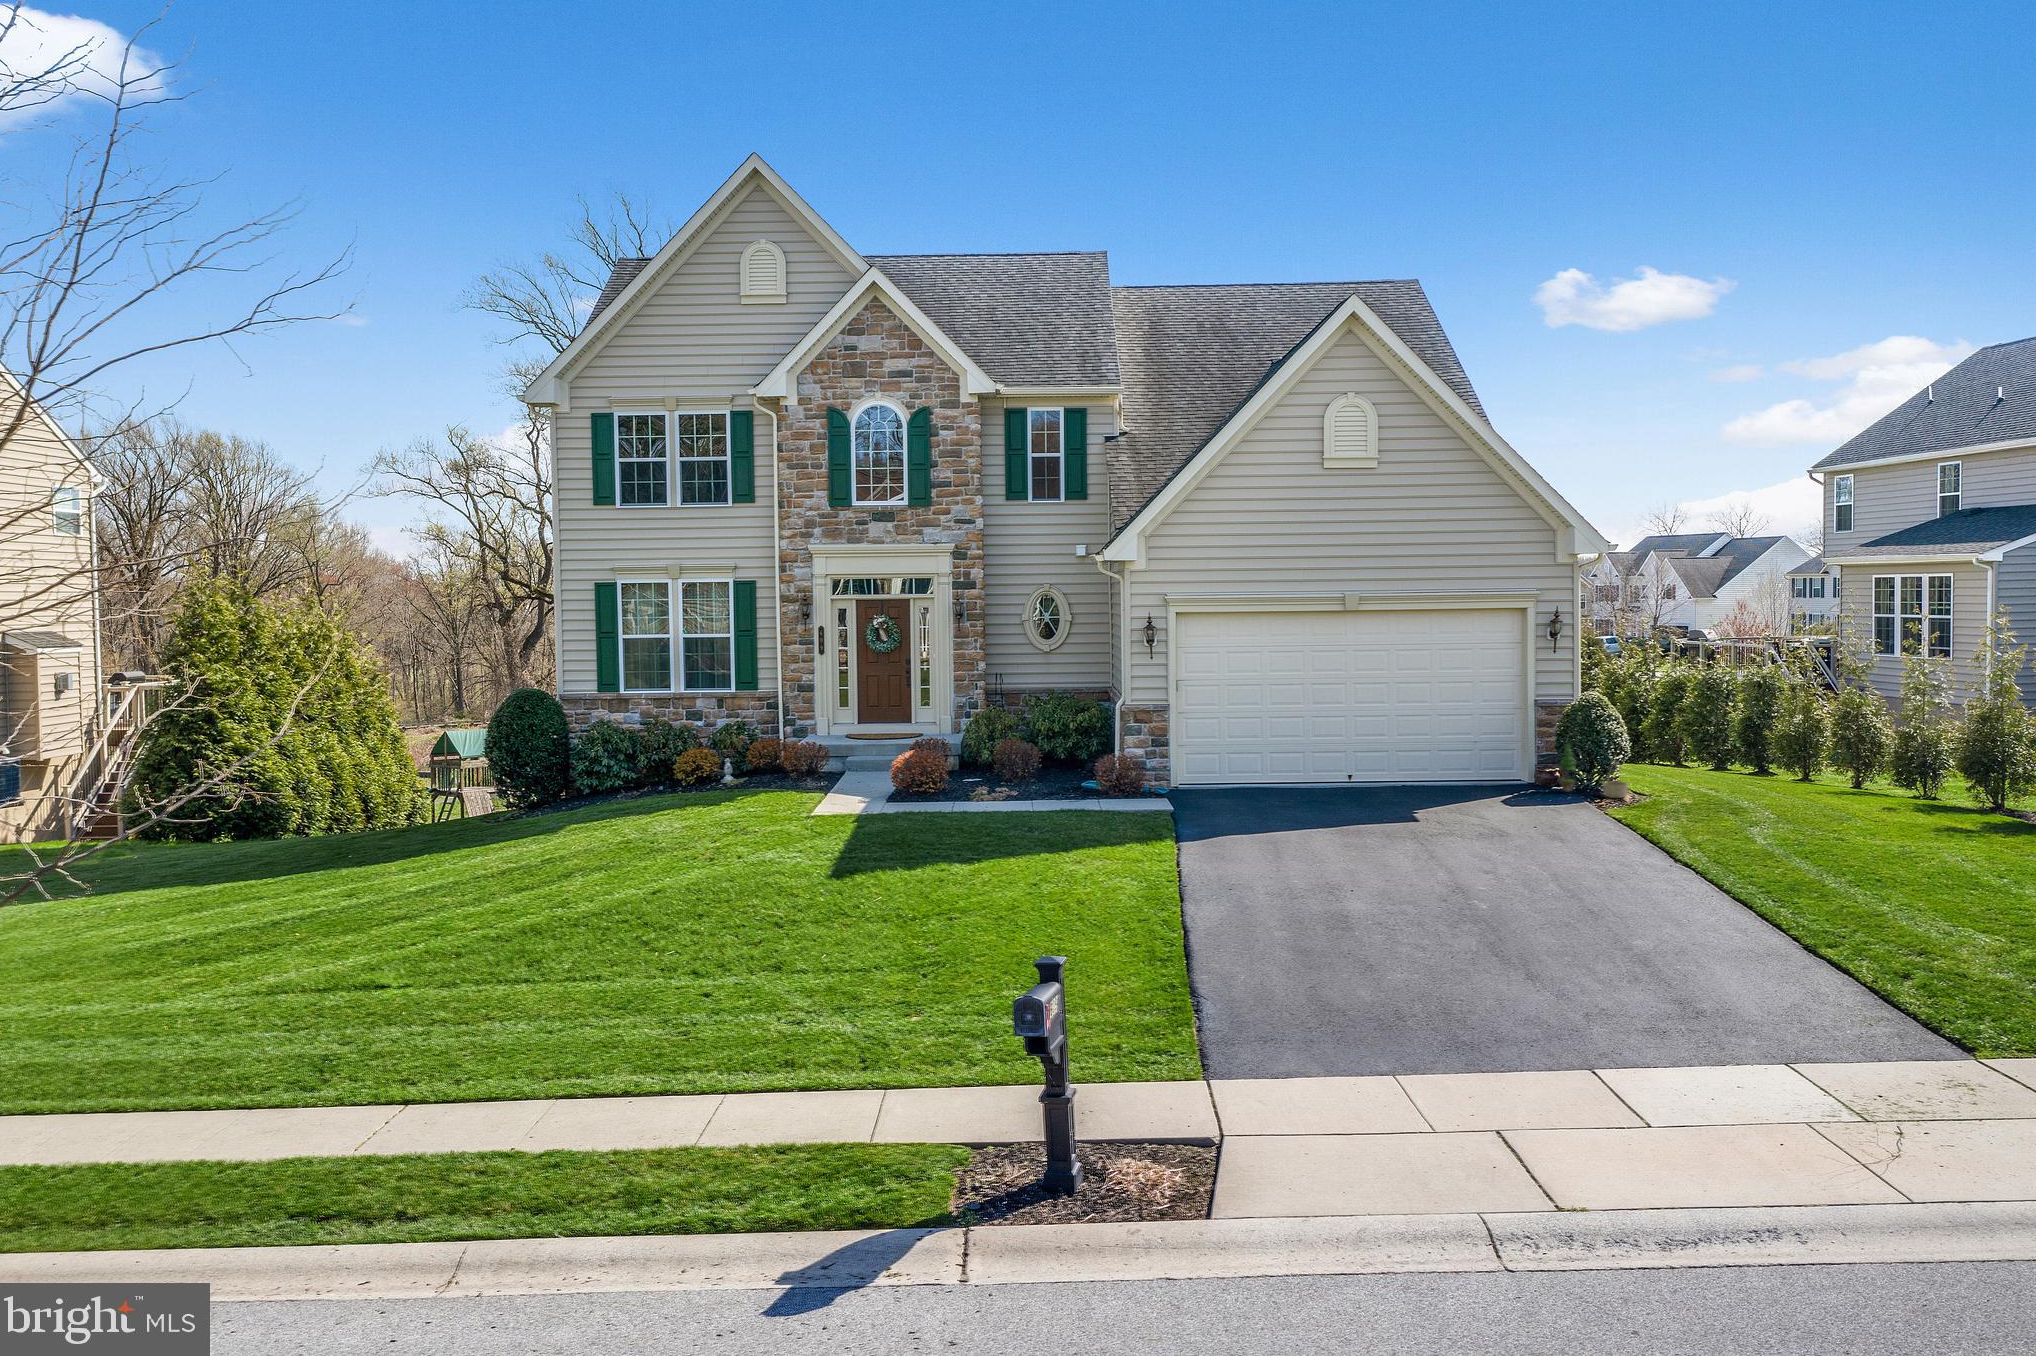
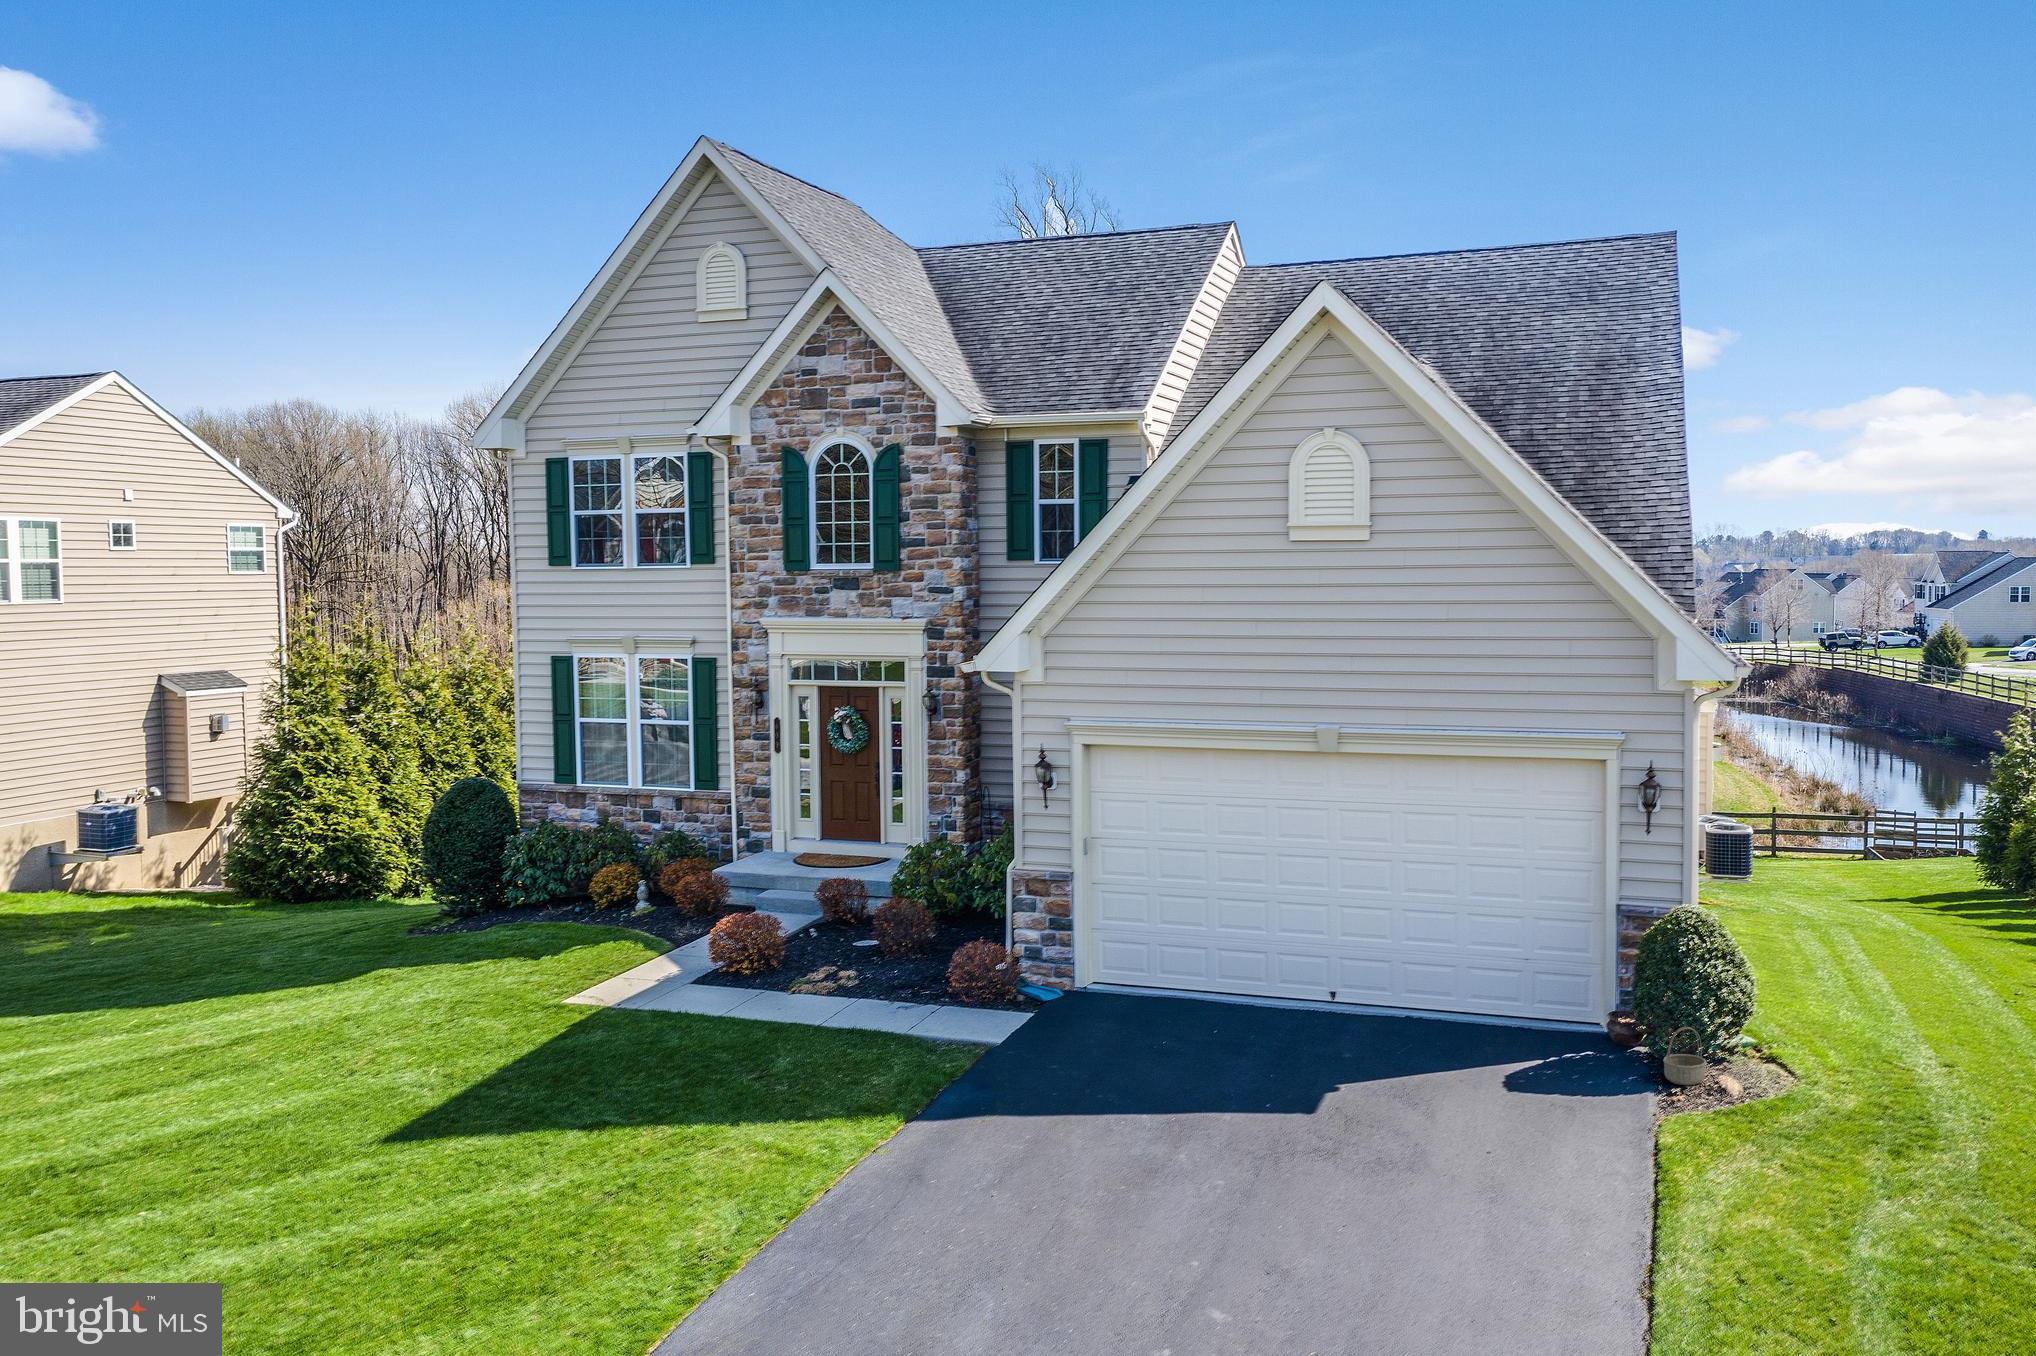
potted tree: present [1560,744,1576,792] -> none [1604,984,1635,1062]

